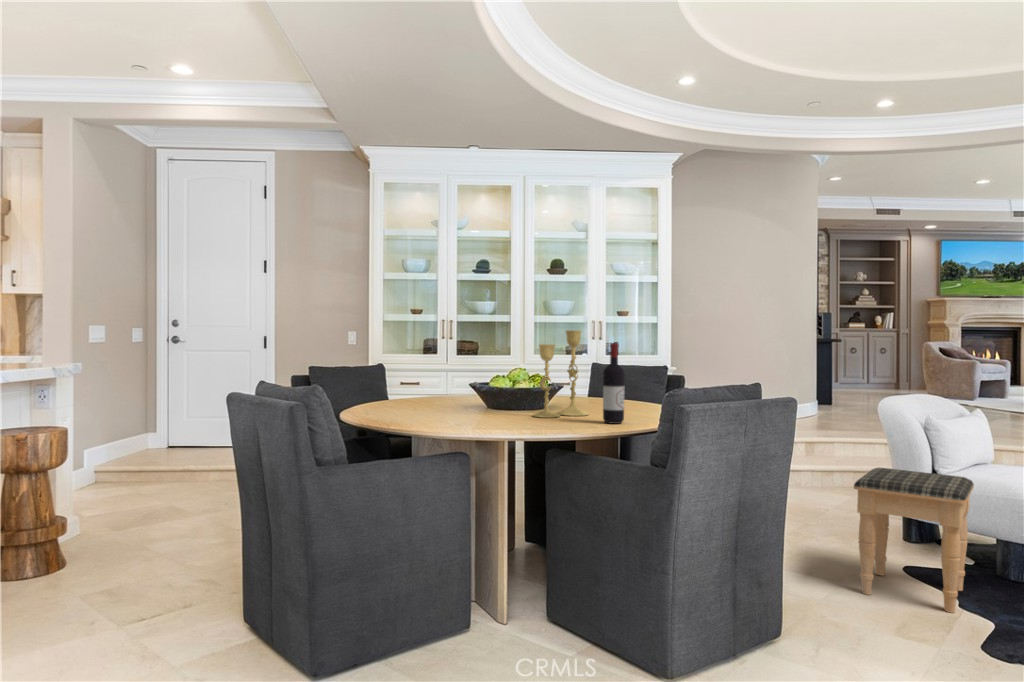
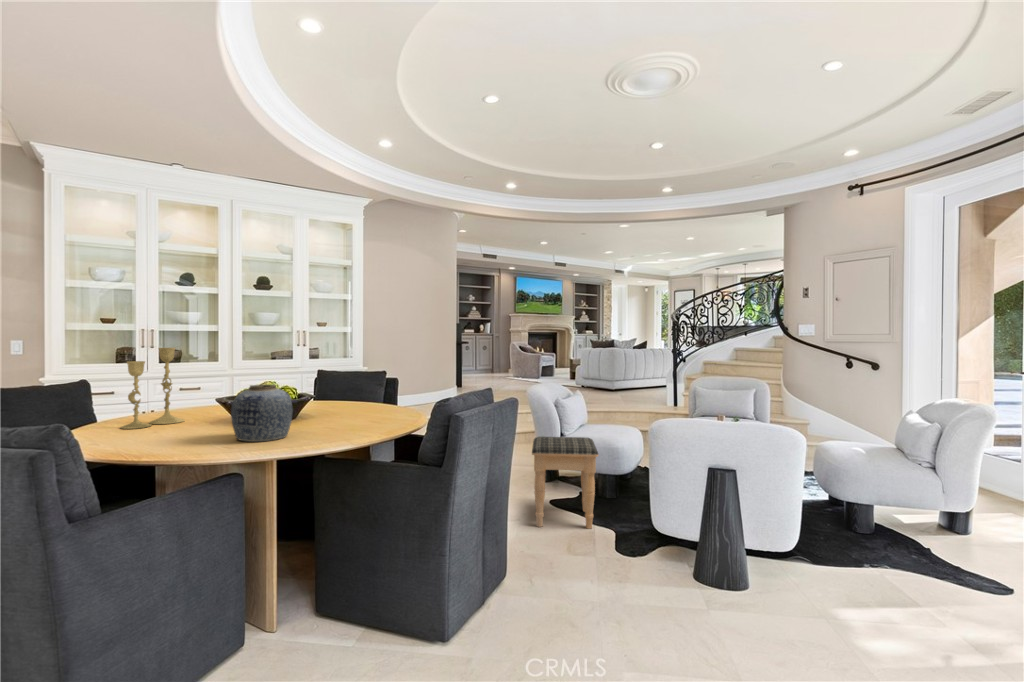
candlestick: present [533,330,589,418] -> present [120,348,185,429]
wine bottle: present [603,343,625,424] -> none [370,360,389,429]
vase: none [464,366,521,423] -> present [231,384,293,442]

